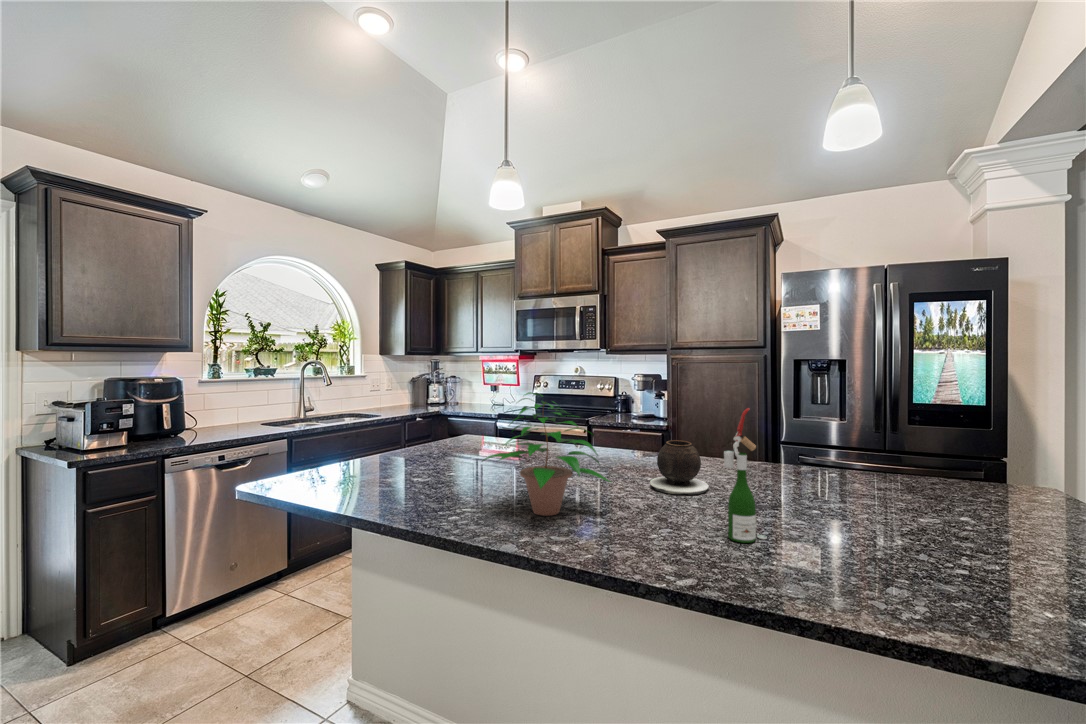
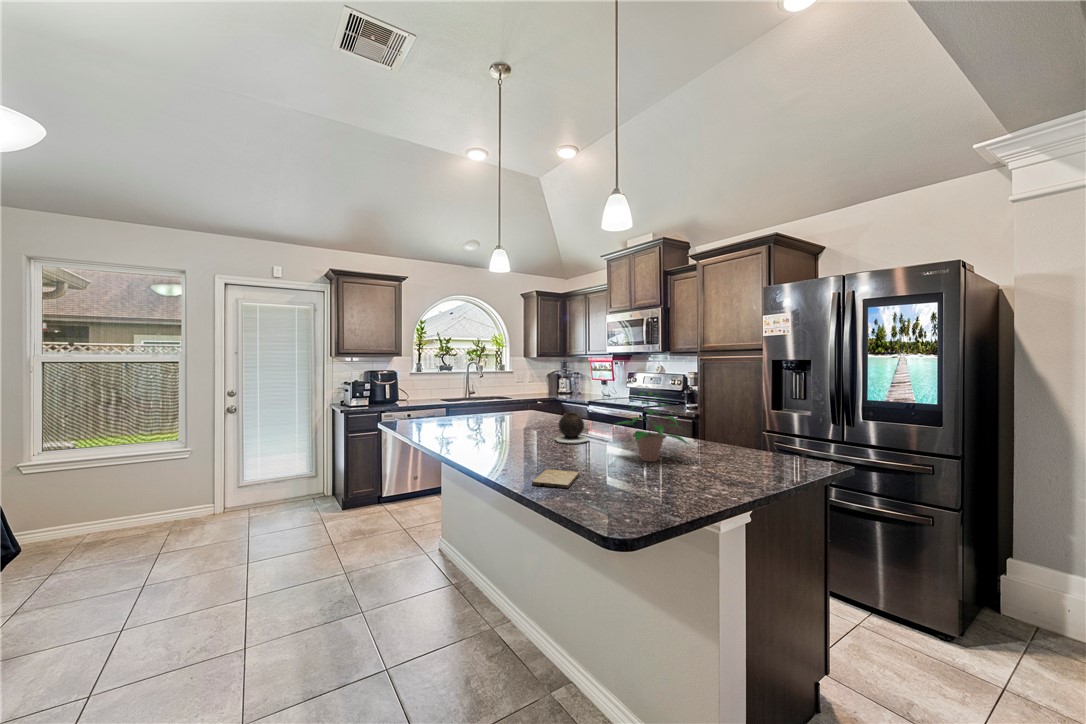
potted plant: present [482,392,610,516] -> present [616,386,688,461]
wine bottle: present [724,408,767,543] -> none [531,391,551,460]
cutting board: none [851,564,1009,624] -> present [532,469,579,488]

